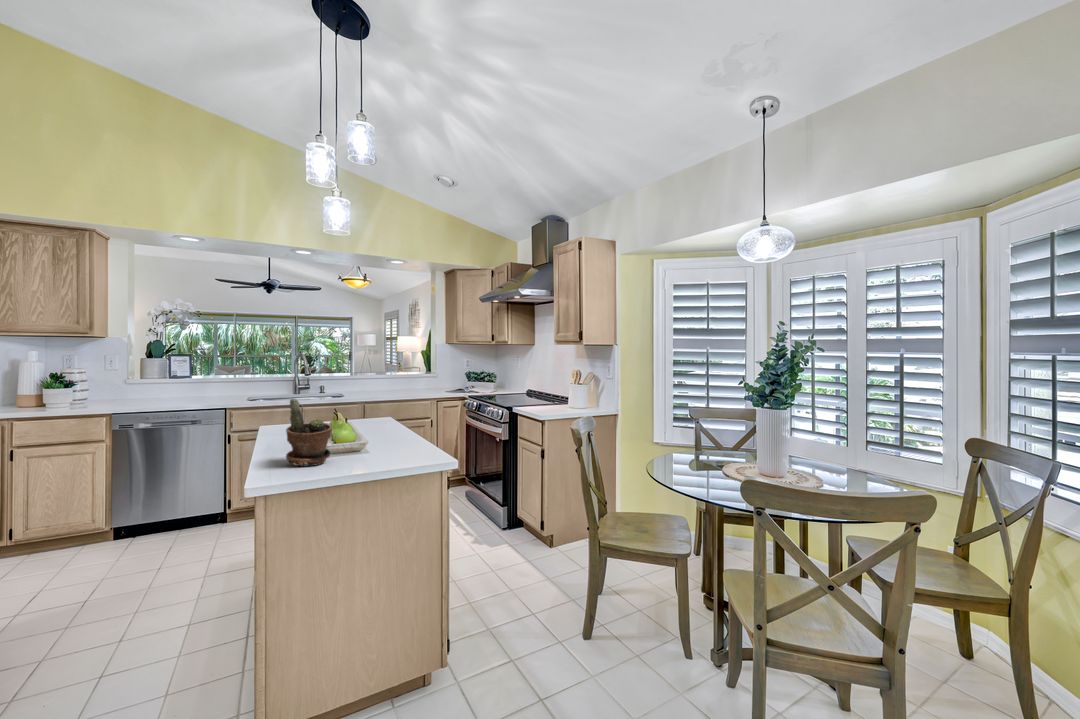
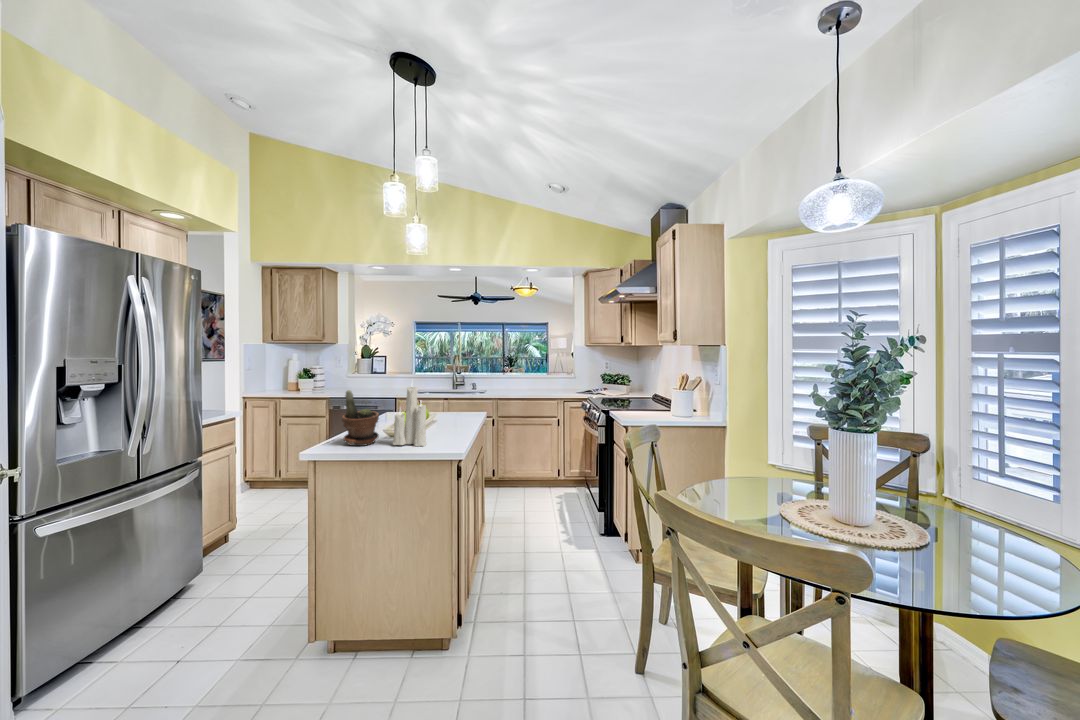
candle: none [354,378,394,460] -> present [393,386,426,446]

